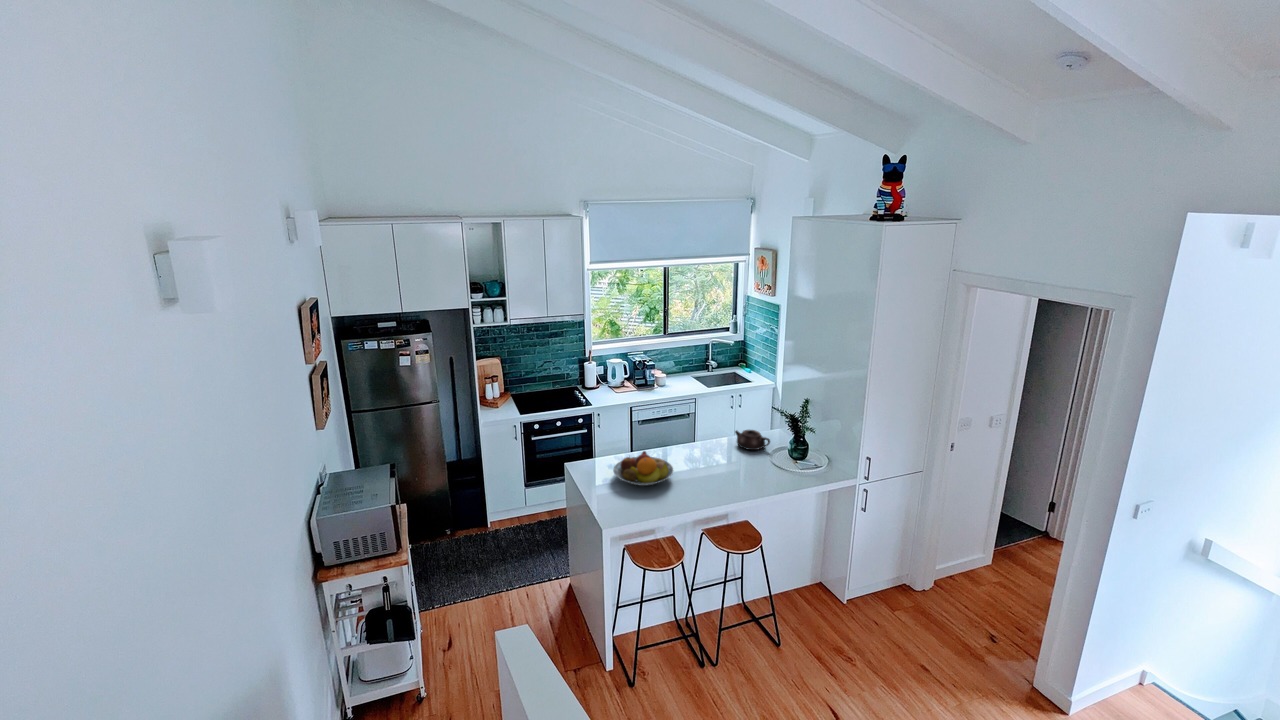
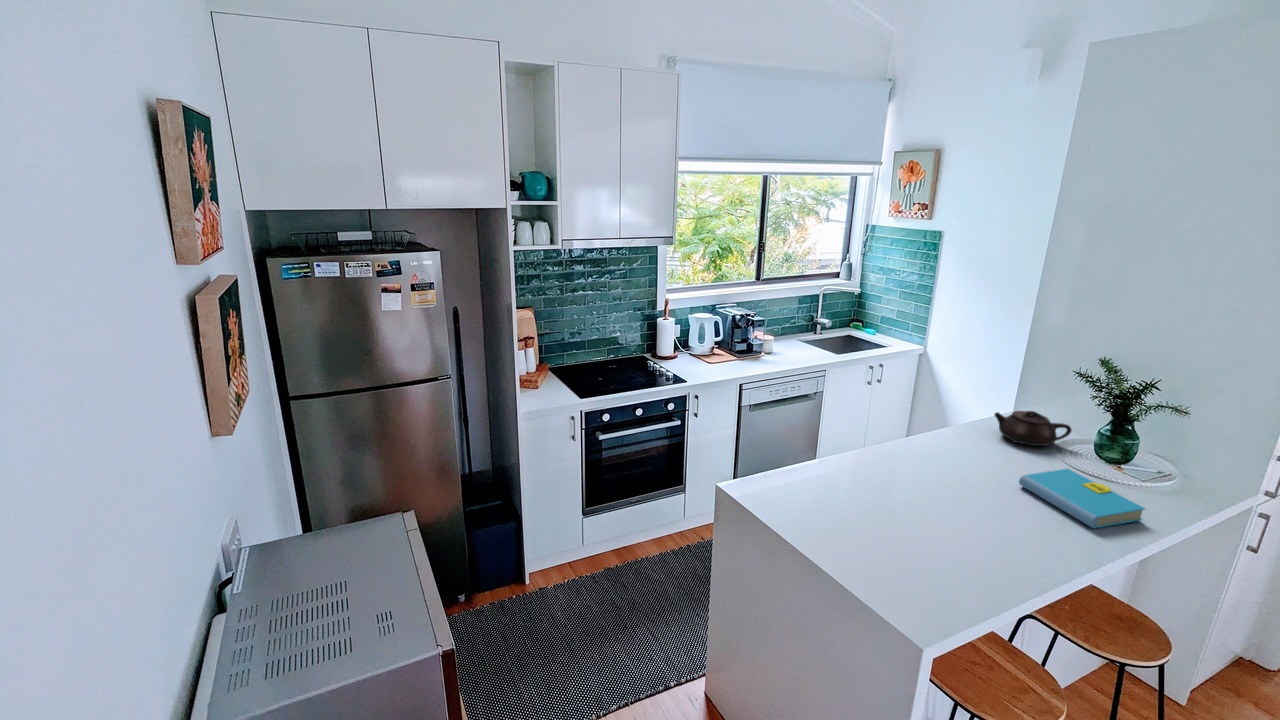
fruit bowl: present [613,451,673,486] -> none [848,455,979,526]
book: none [714,461,757,490] -> present [1019,469,1145,528]

